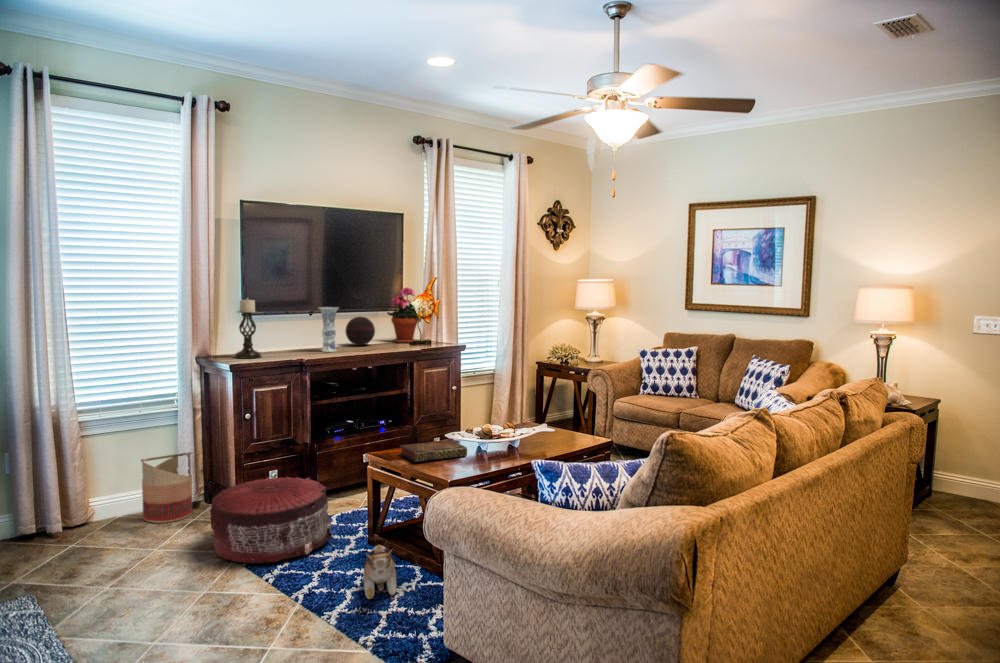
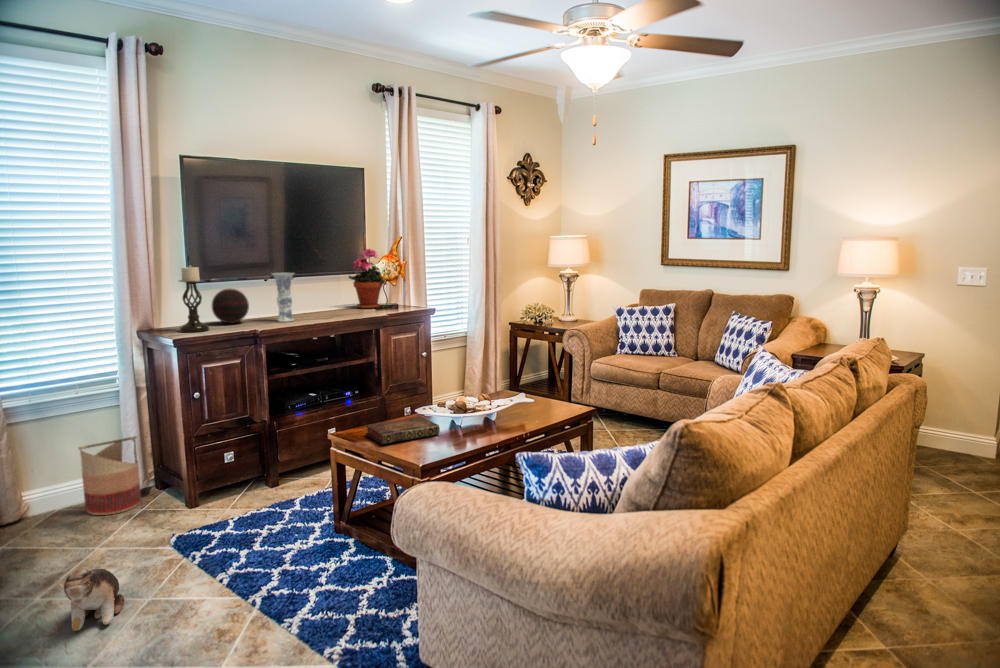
decorative orb: present [345,316,375,345] -> present [212,289,249,323]
pouf: present [210,477,332,563] -> none [156,460,295,560]
plush toy: present [363,545,397,599] -> present [56,568,125,631]

